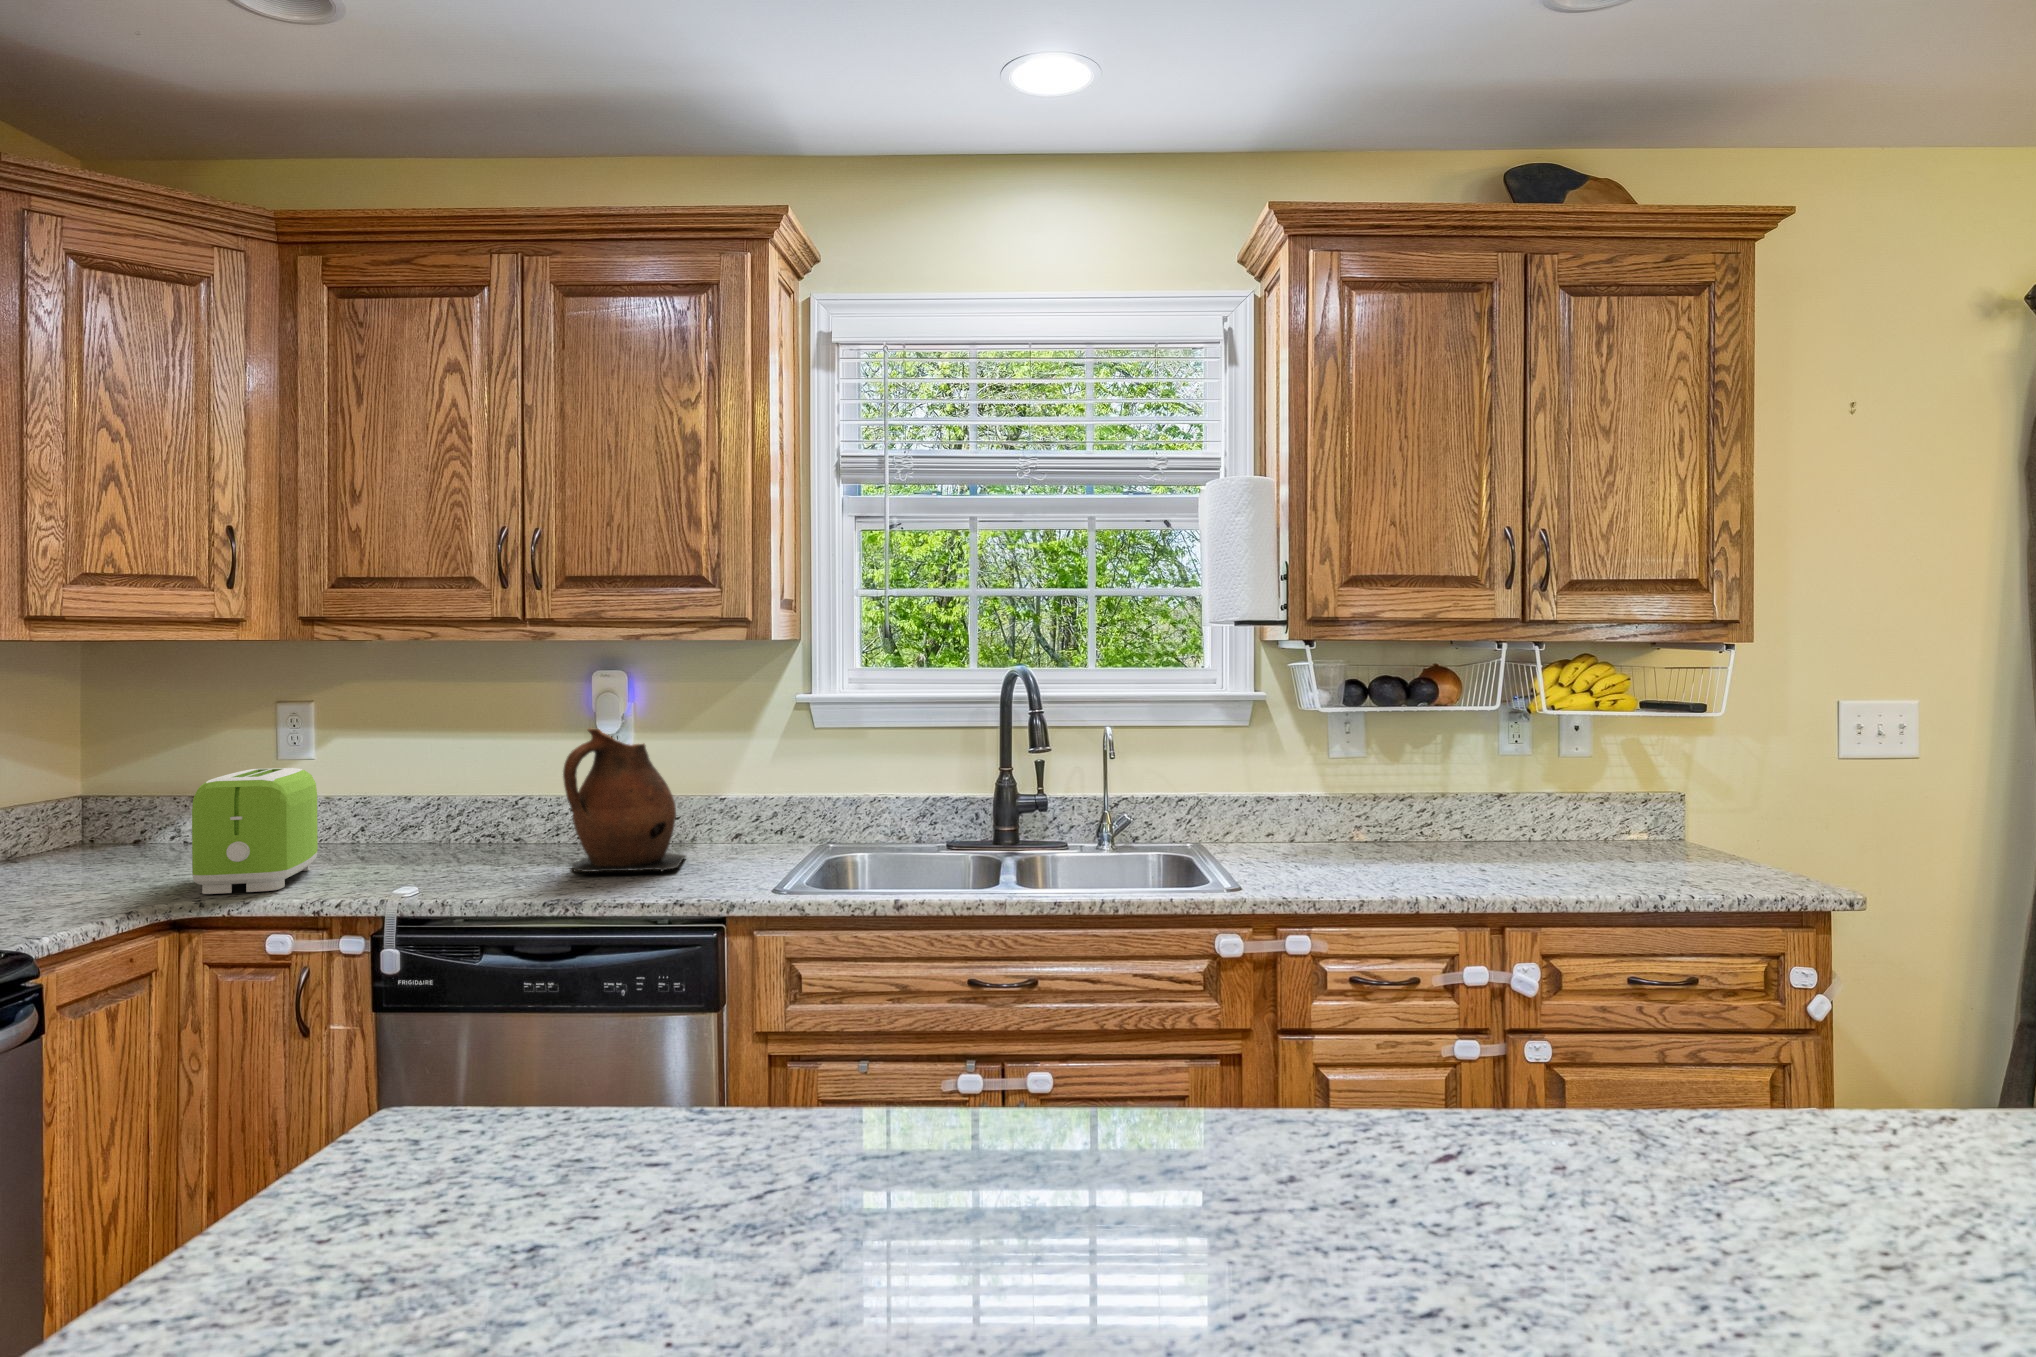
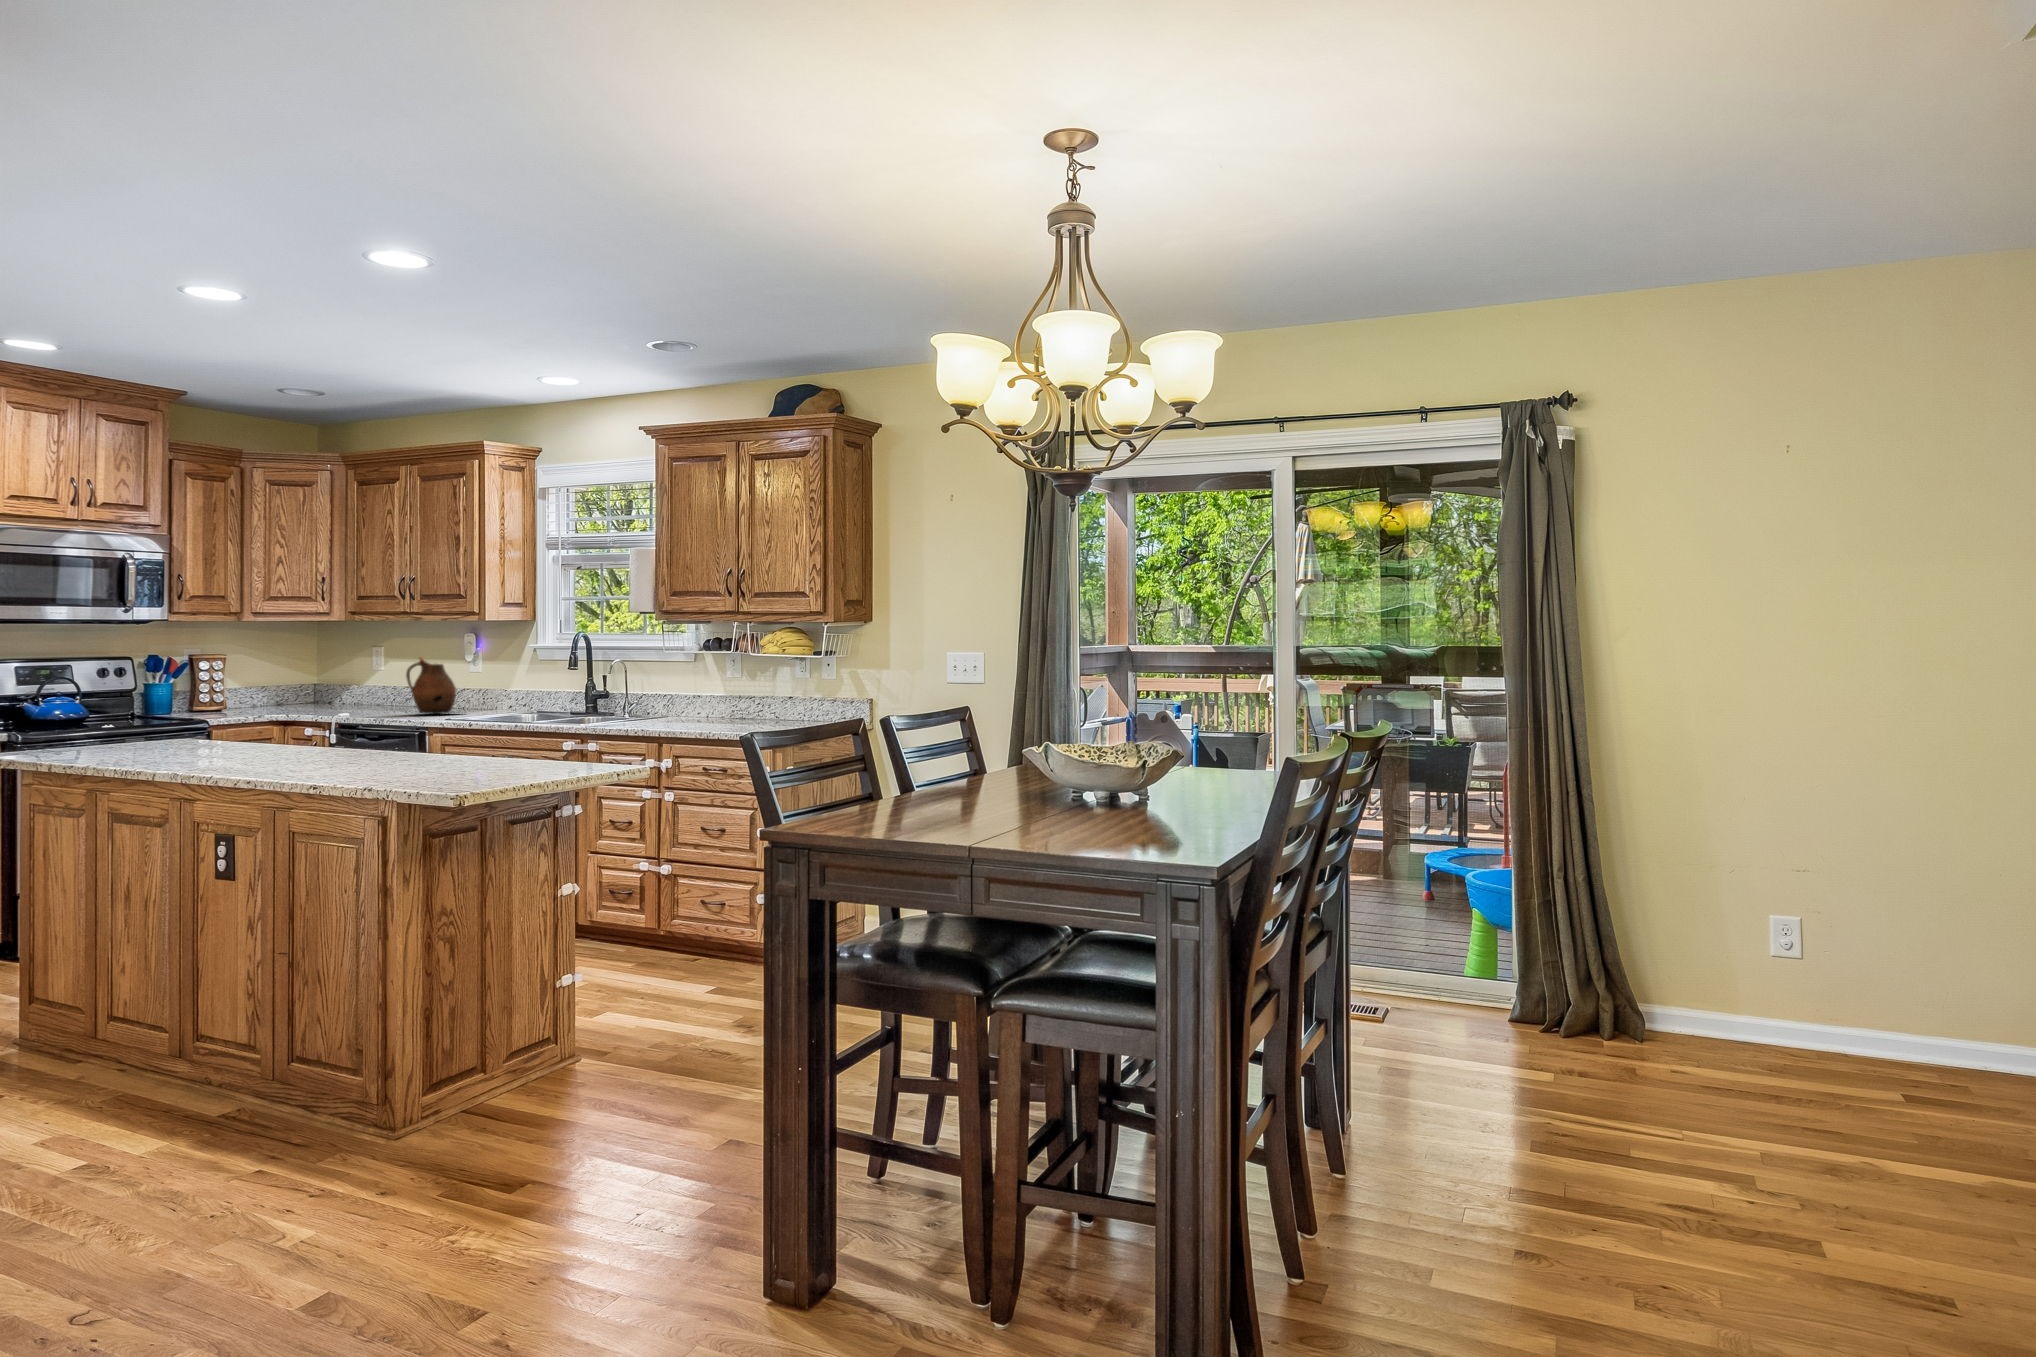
toaster: present [192,768,318,894] -> none [286,671,349,713]

